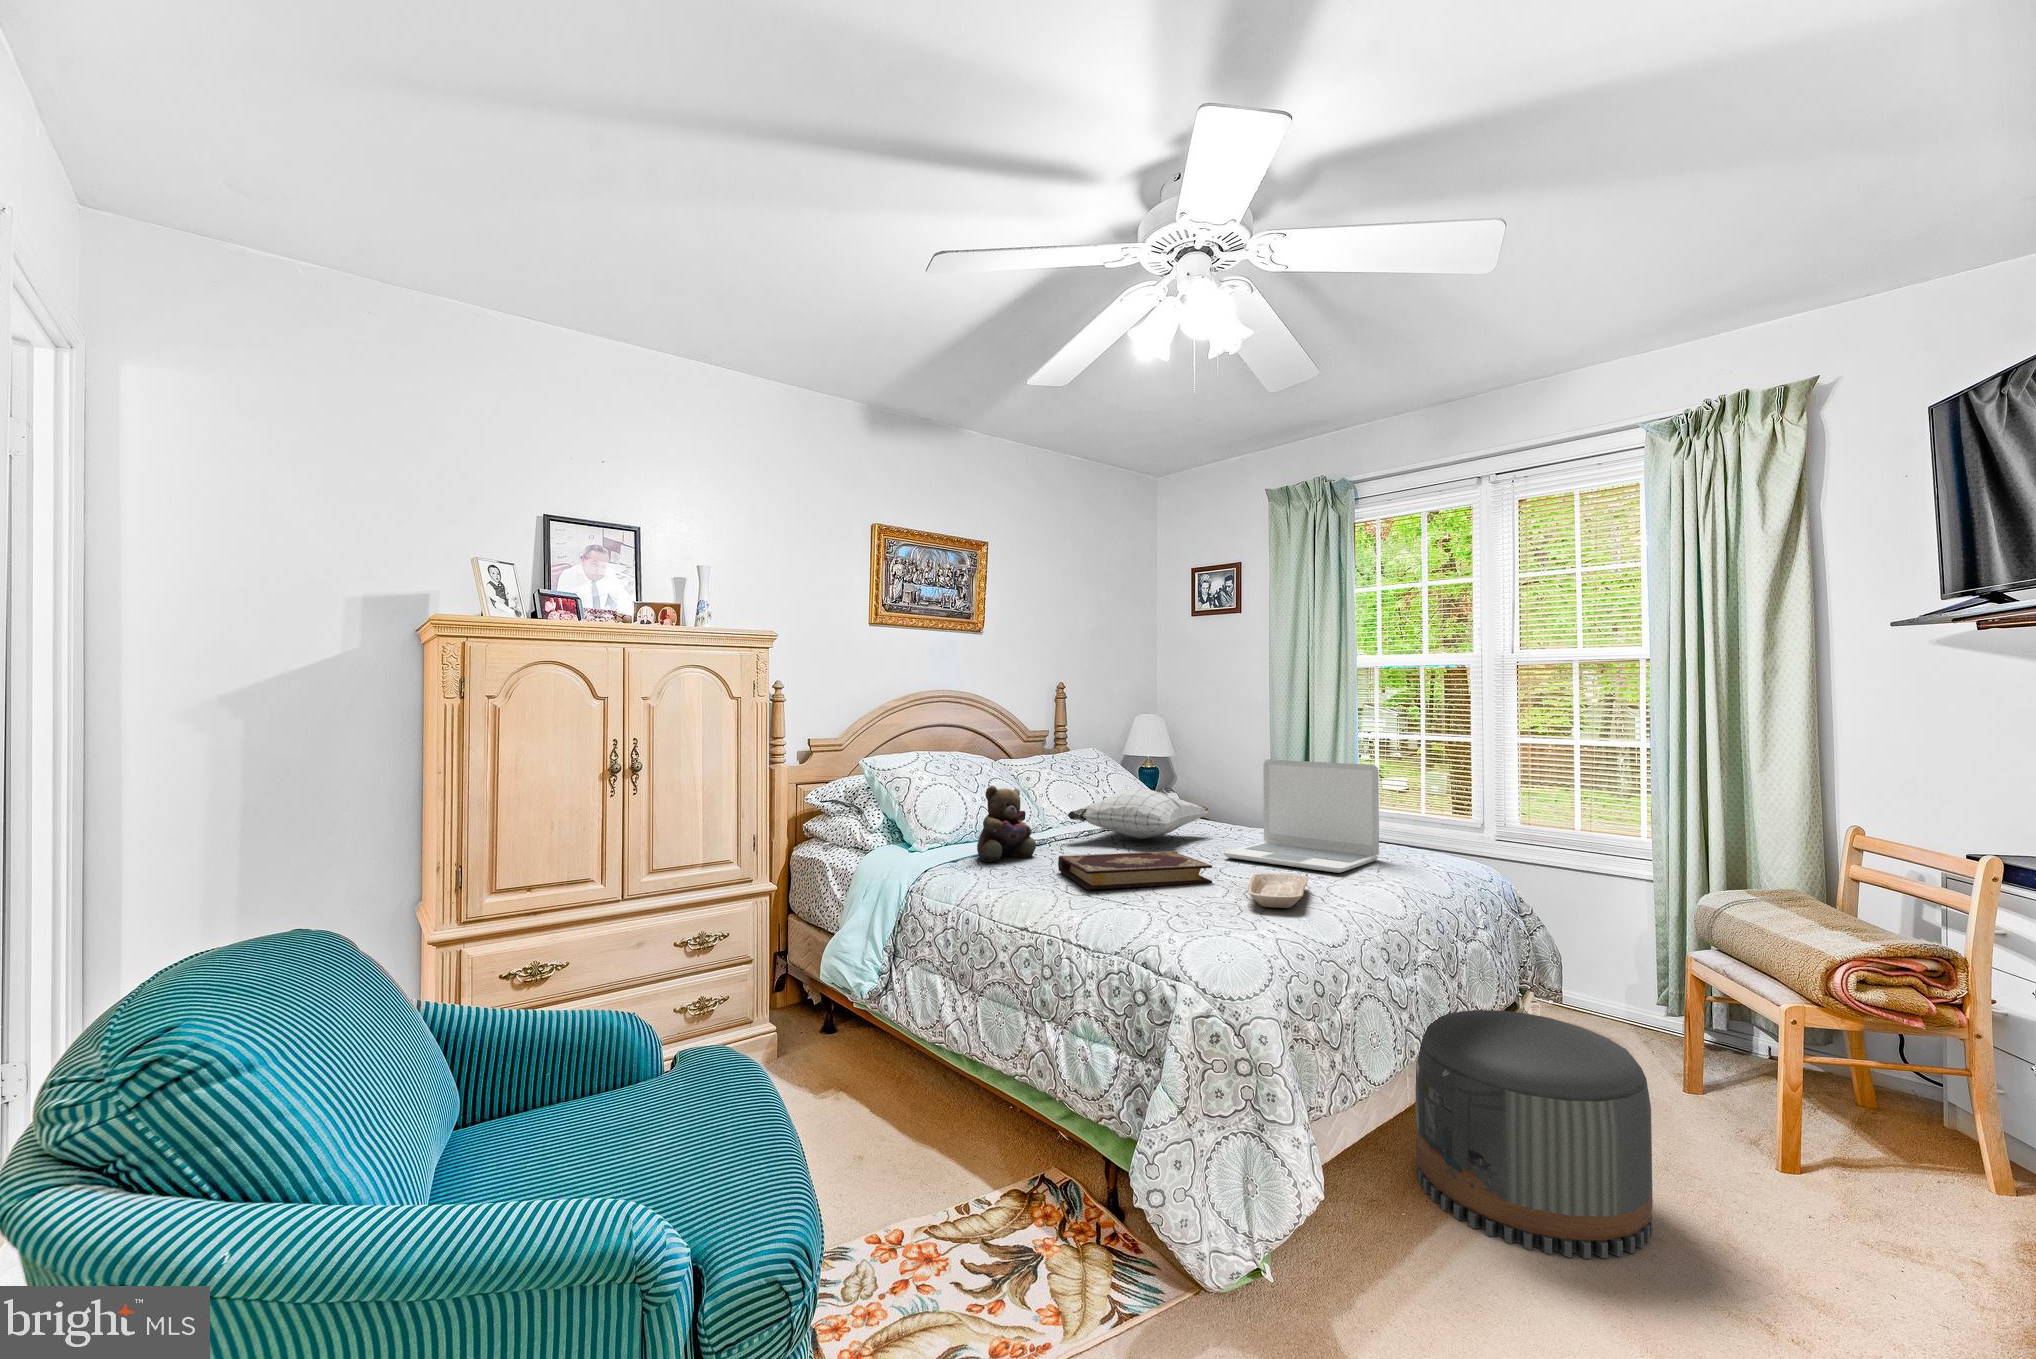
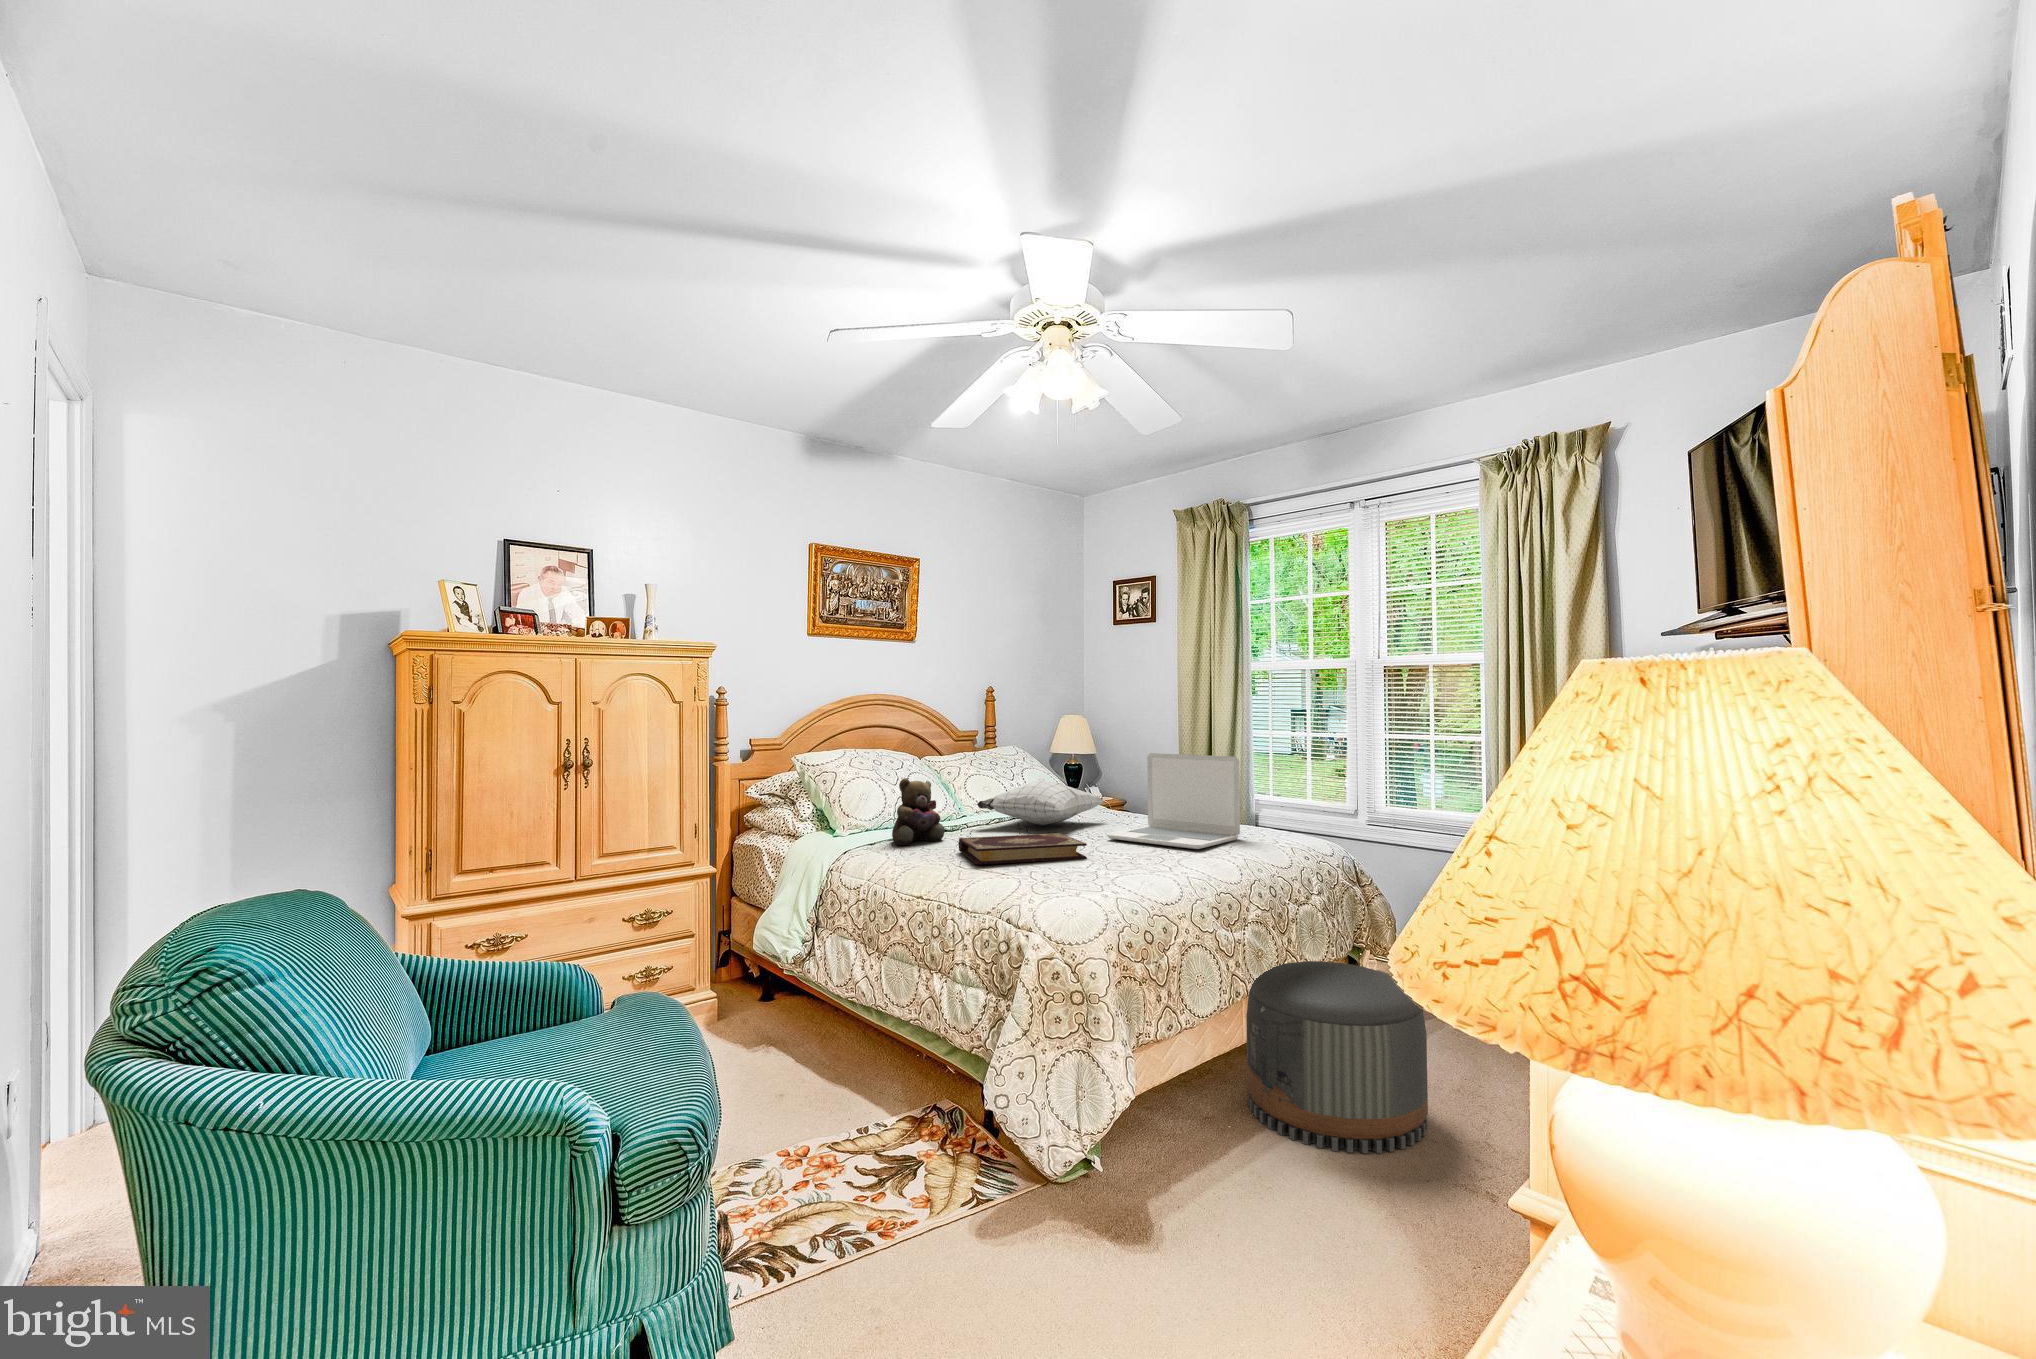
tray: present [1248,873,1308,908] -> none [1106,849,1164,876]

